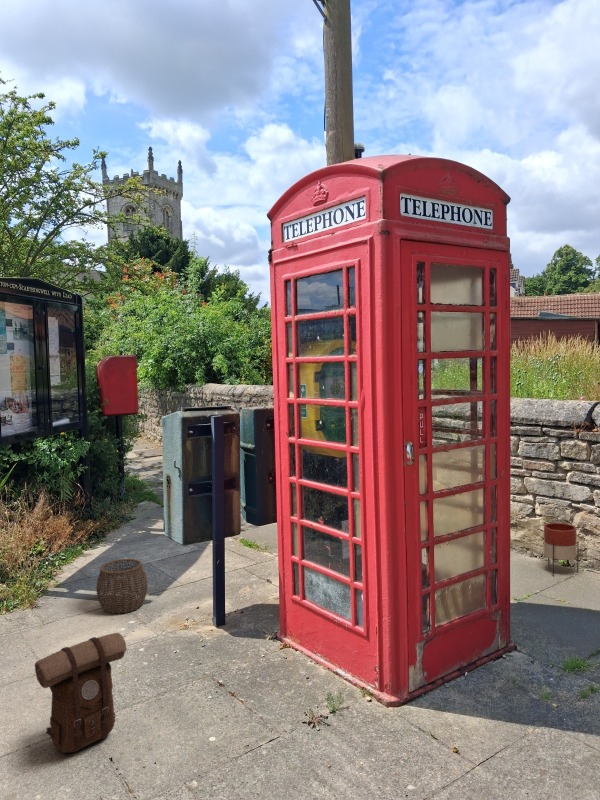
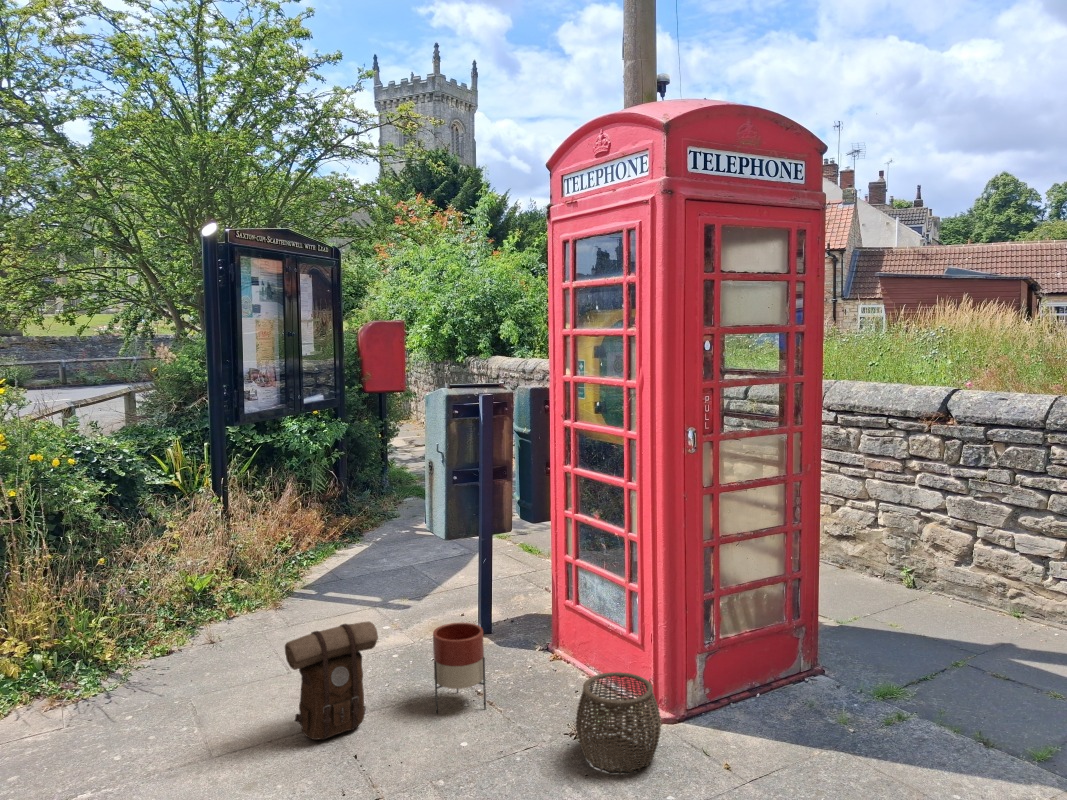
planter: present [544,523,579,576] -> present [433,623,486,713]
woven basket: present [96,559,148,614] -> present [576,672,661,773]

